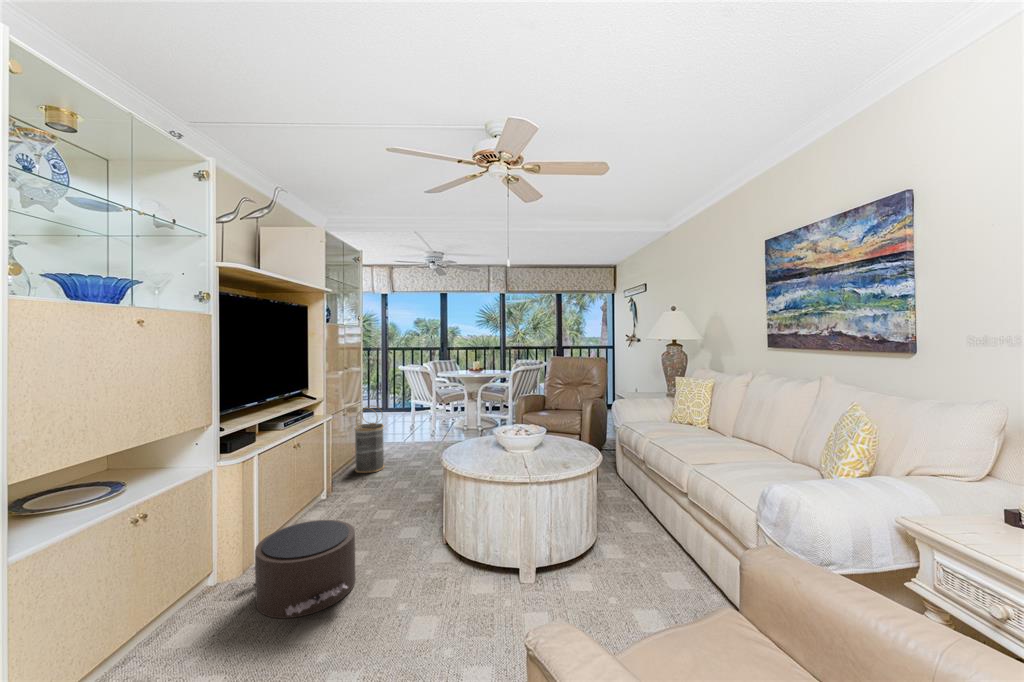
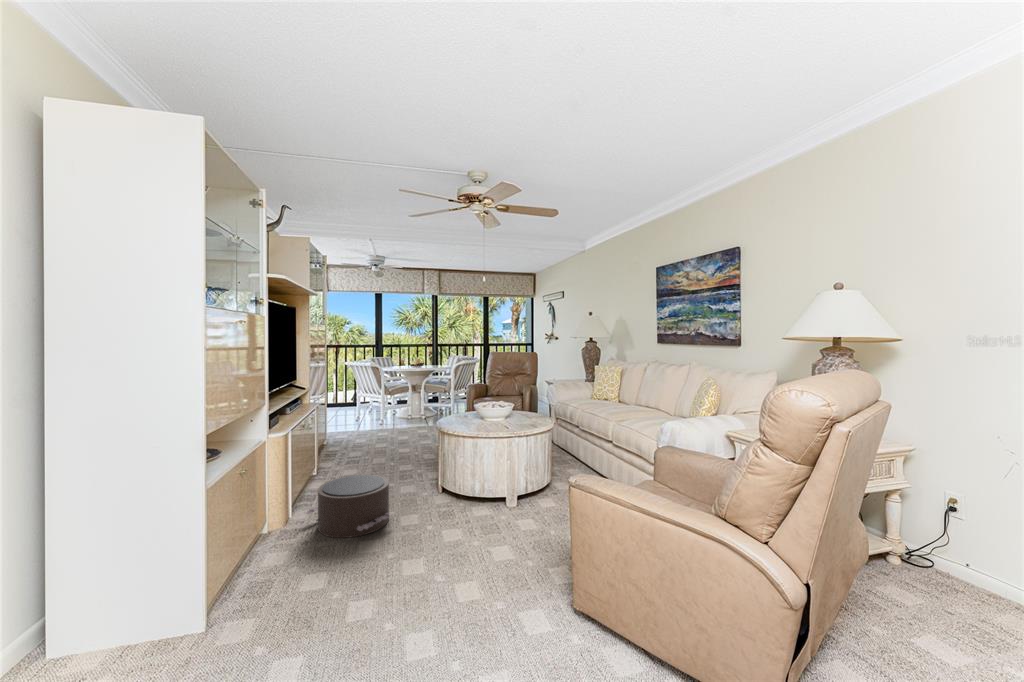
basket: present [354,406,385,473] -> none [328,395,355,454]

